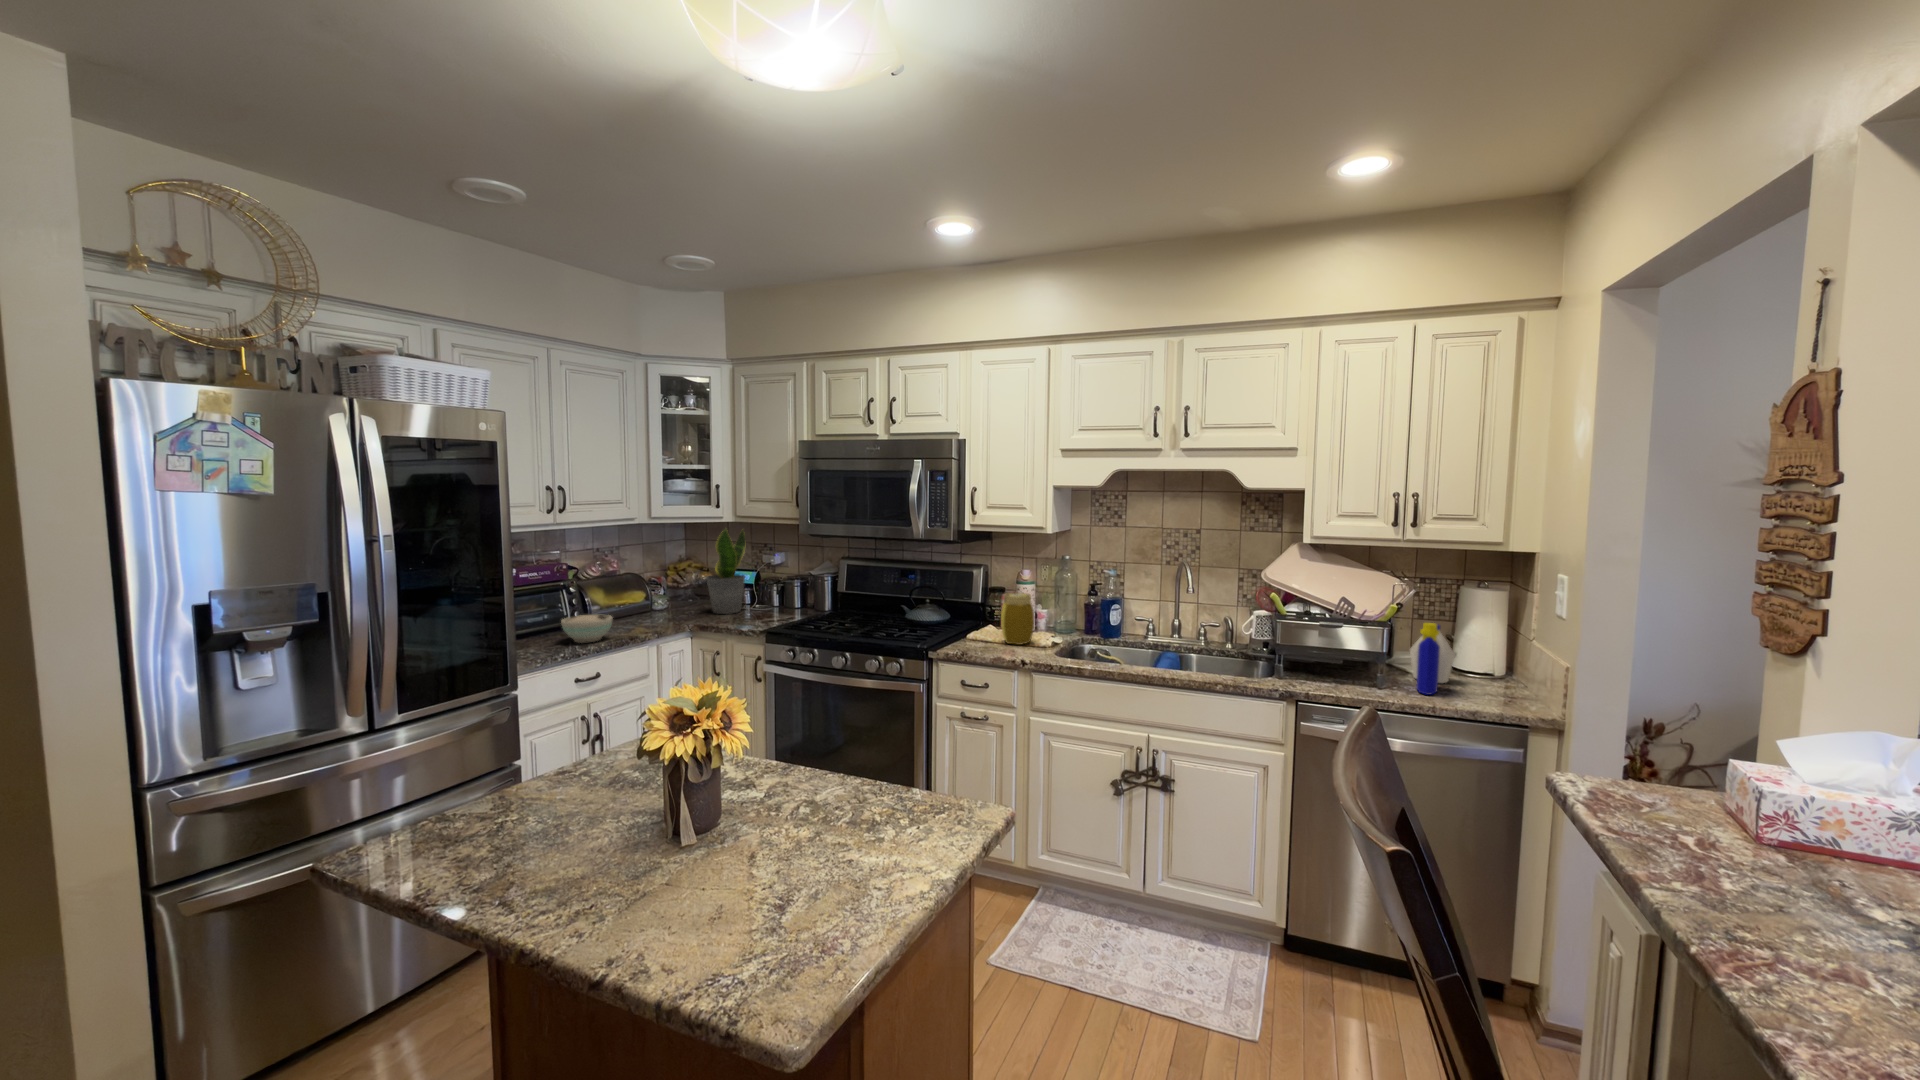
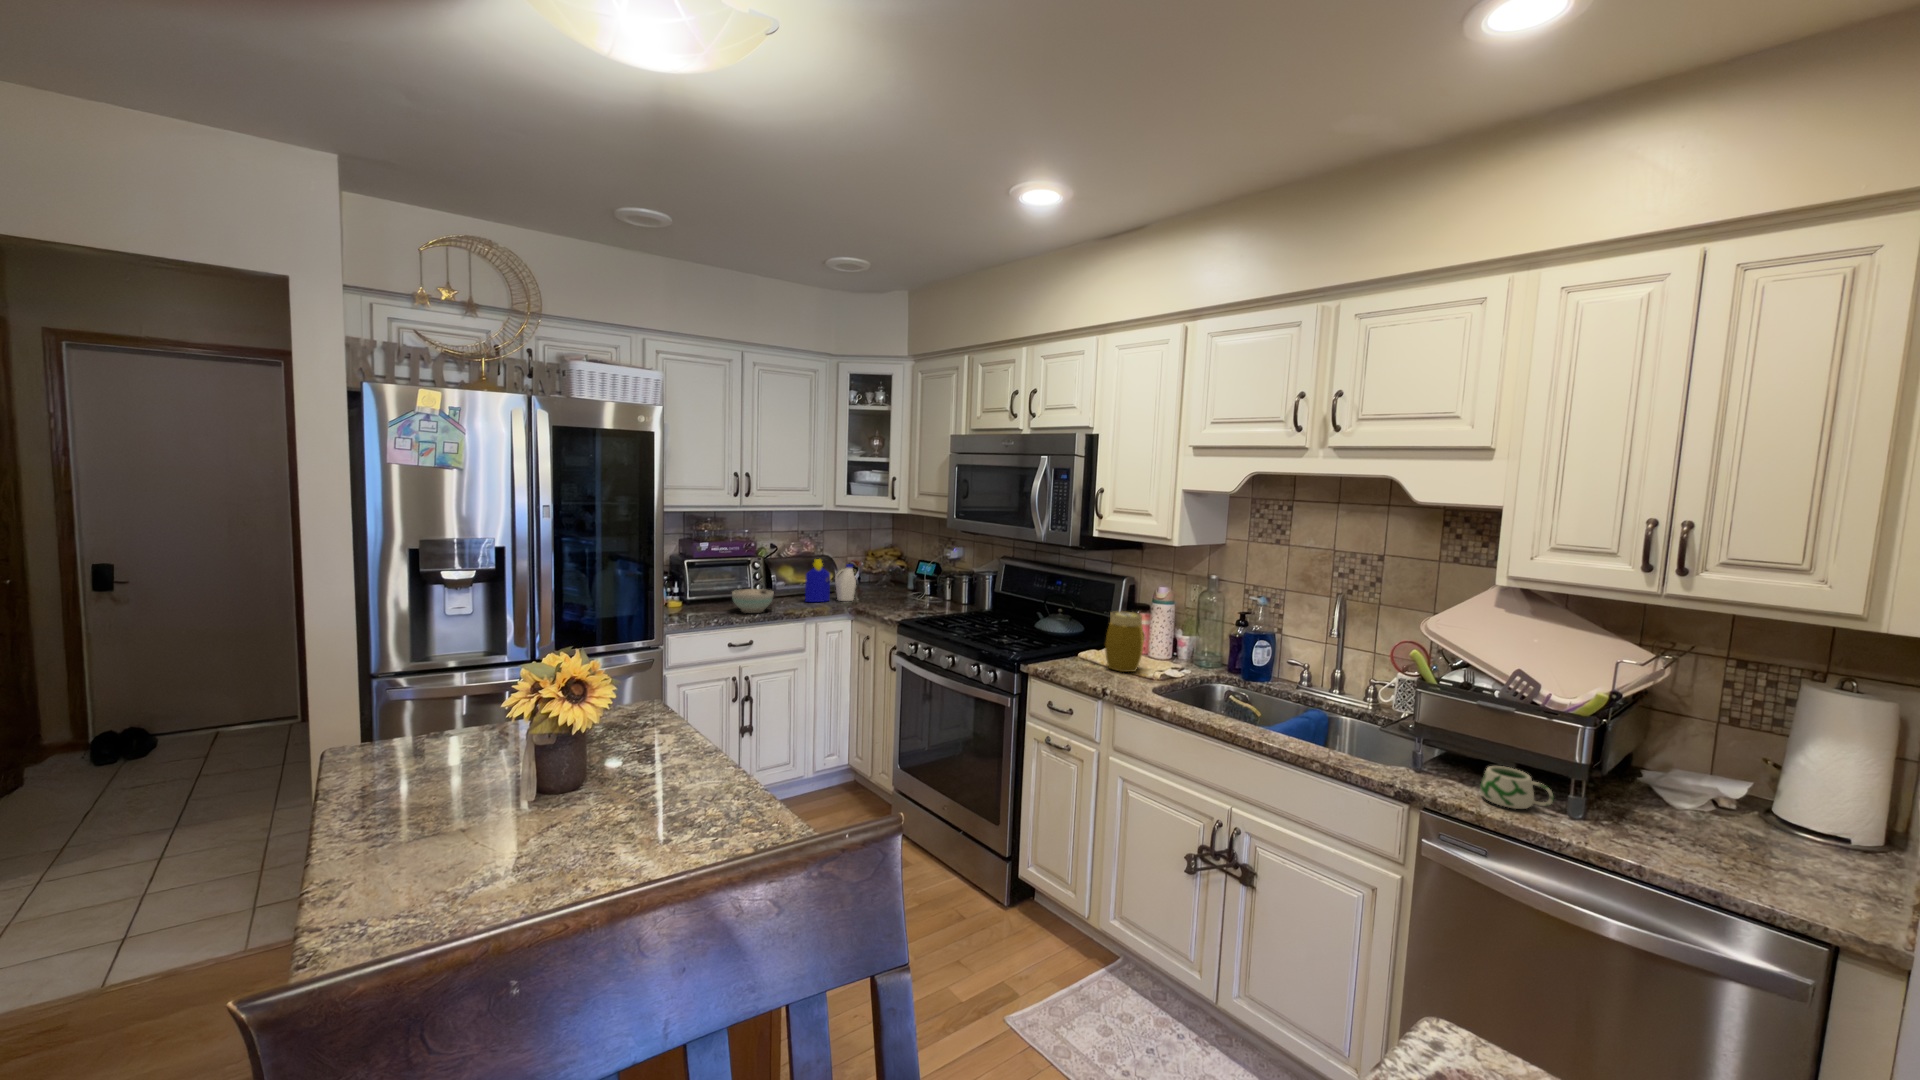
potted plant: present [706,529,745,614] -> none [875,519,913,602]
bottle: present [1410,623,1455,695] -> present [805,559,856,602]
mug: none [1327,664,1372,690] -> present [1480,766,1554,809]

